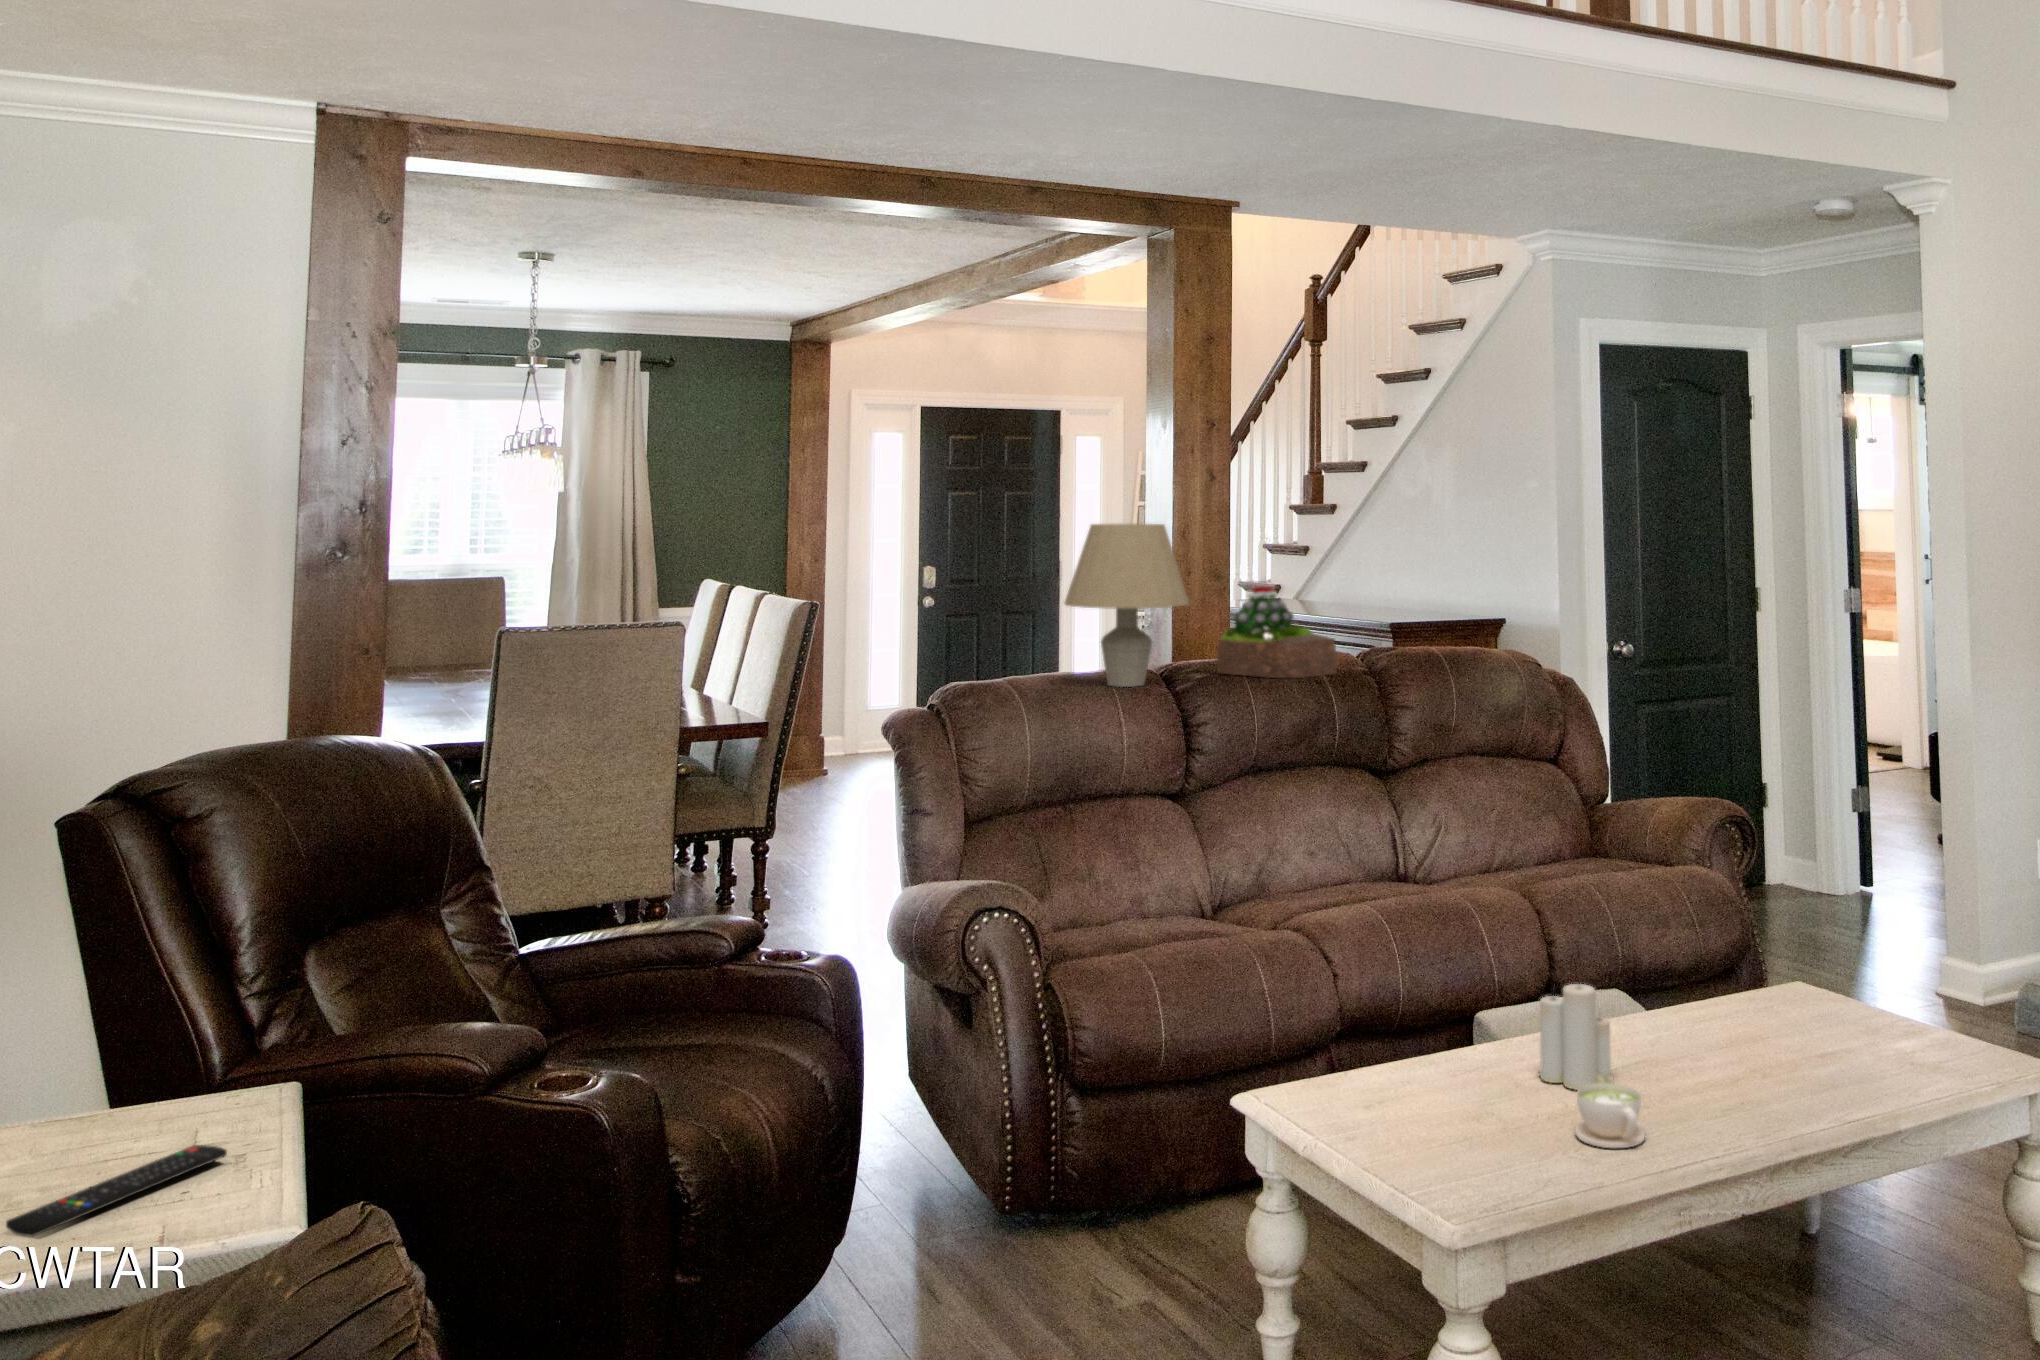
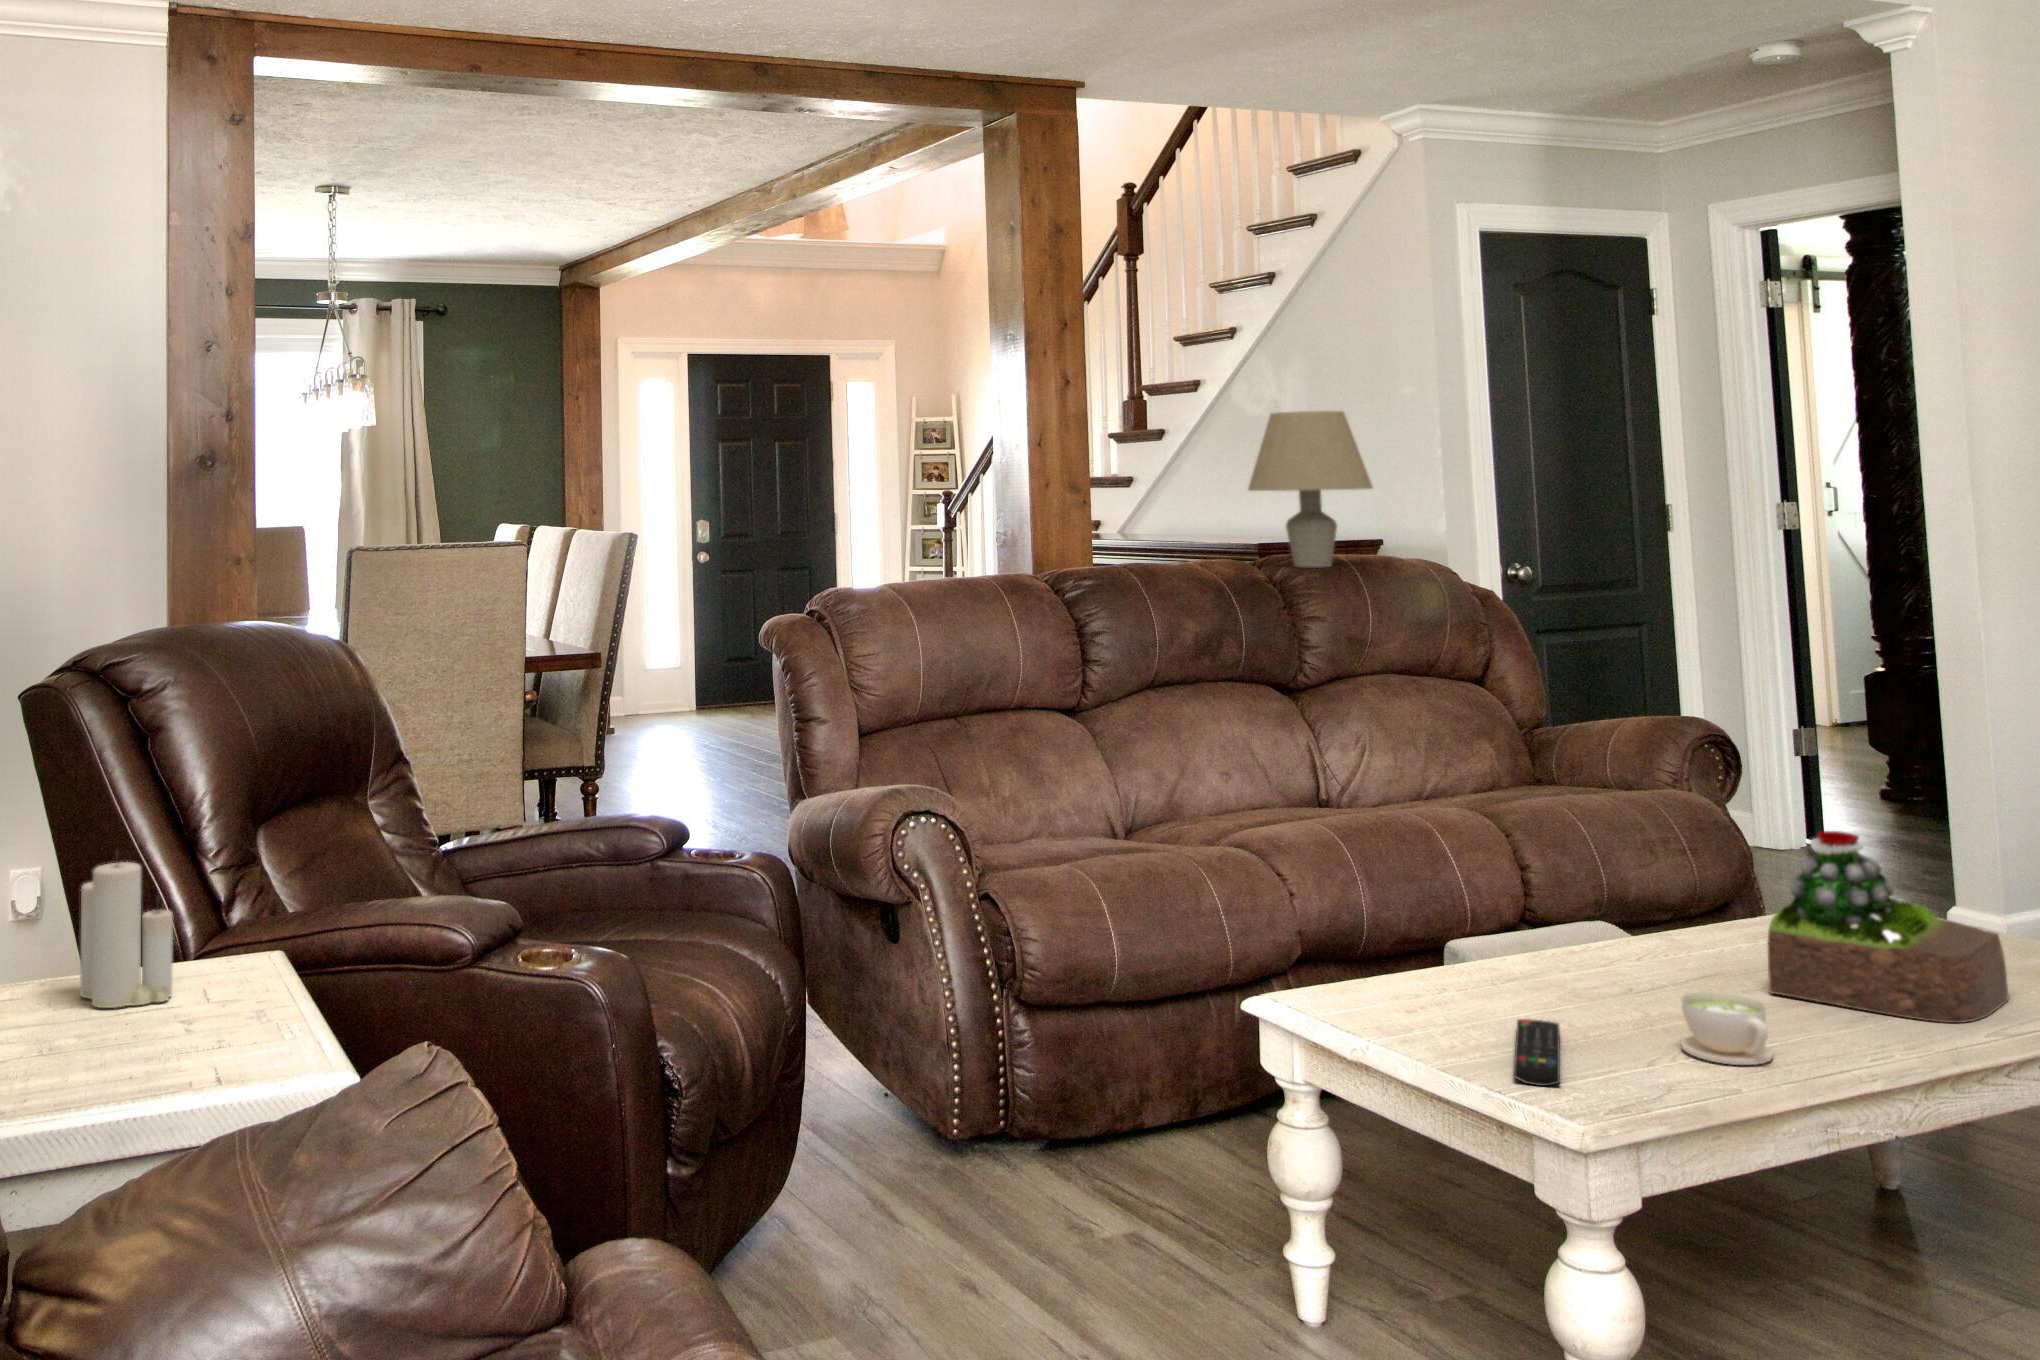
table lamp: present [1064,524,1189,687] -> present [1248,411,1372,567]
succulent plant: present [1217,587,1337,678] -> present [1768,831,2008,1023]
candle: present [1539,983,1615,1090] -> present [80,862,173,1008]
remote control: present [6,1145,227,1237] -> present [1514,1019,1560,1086]

